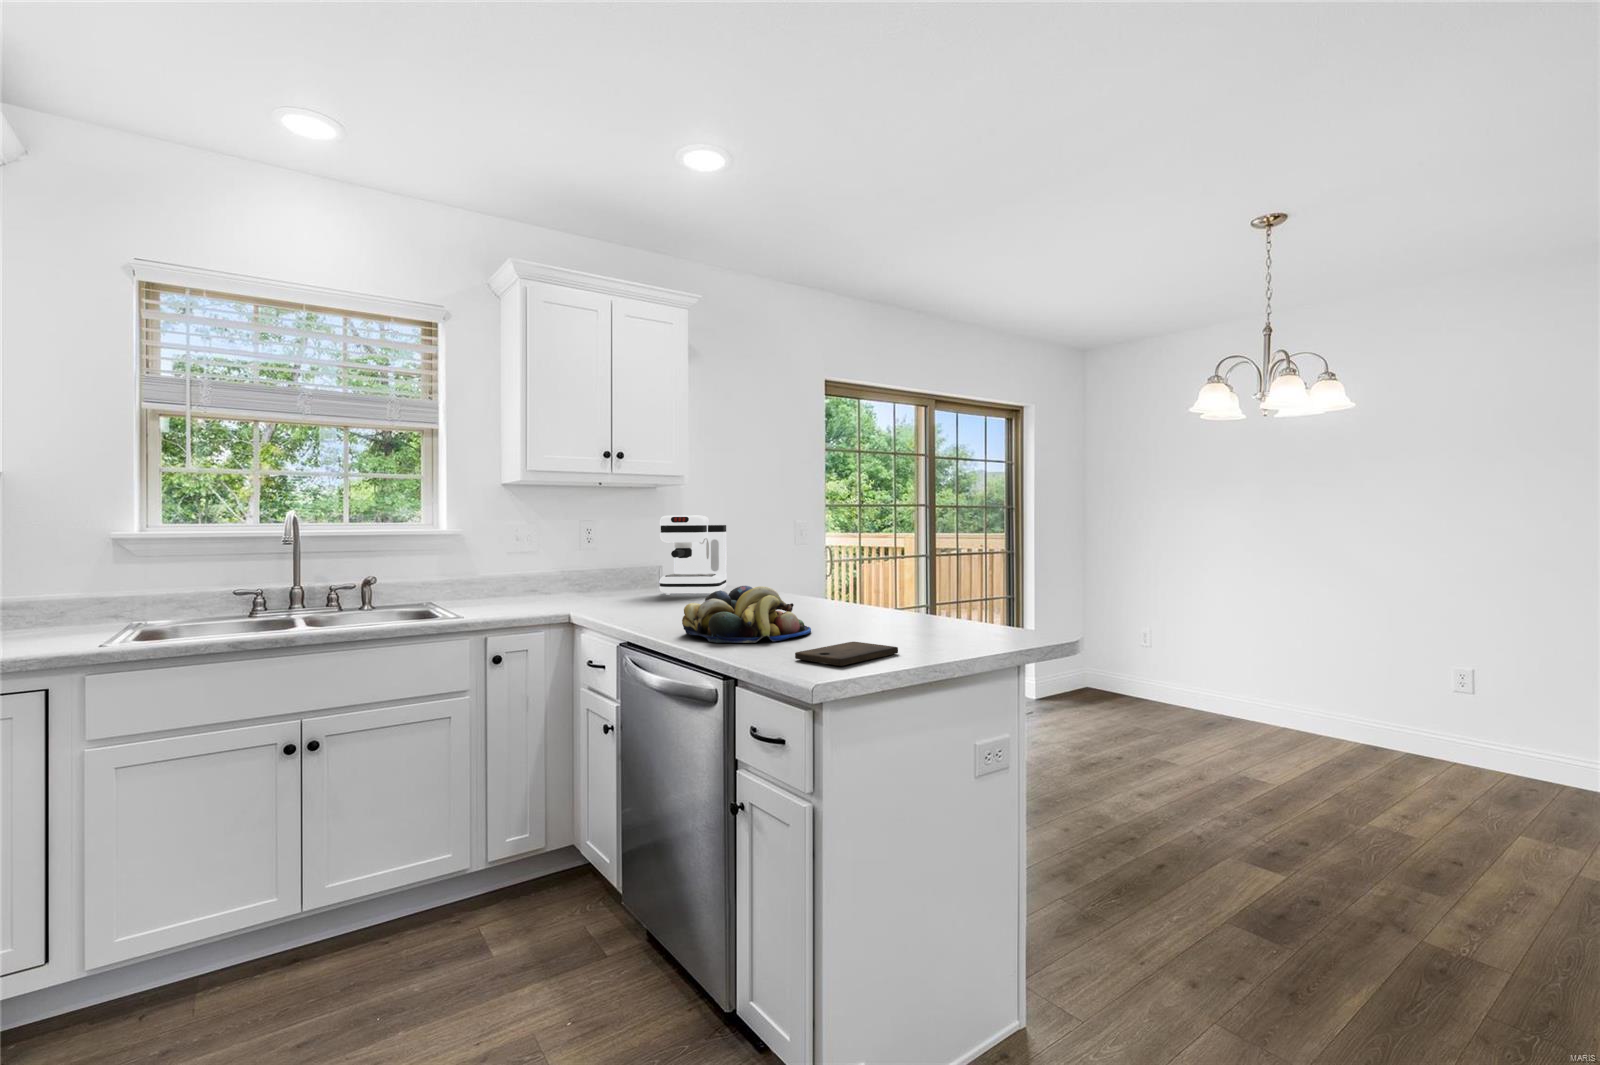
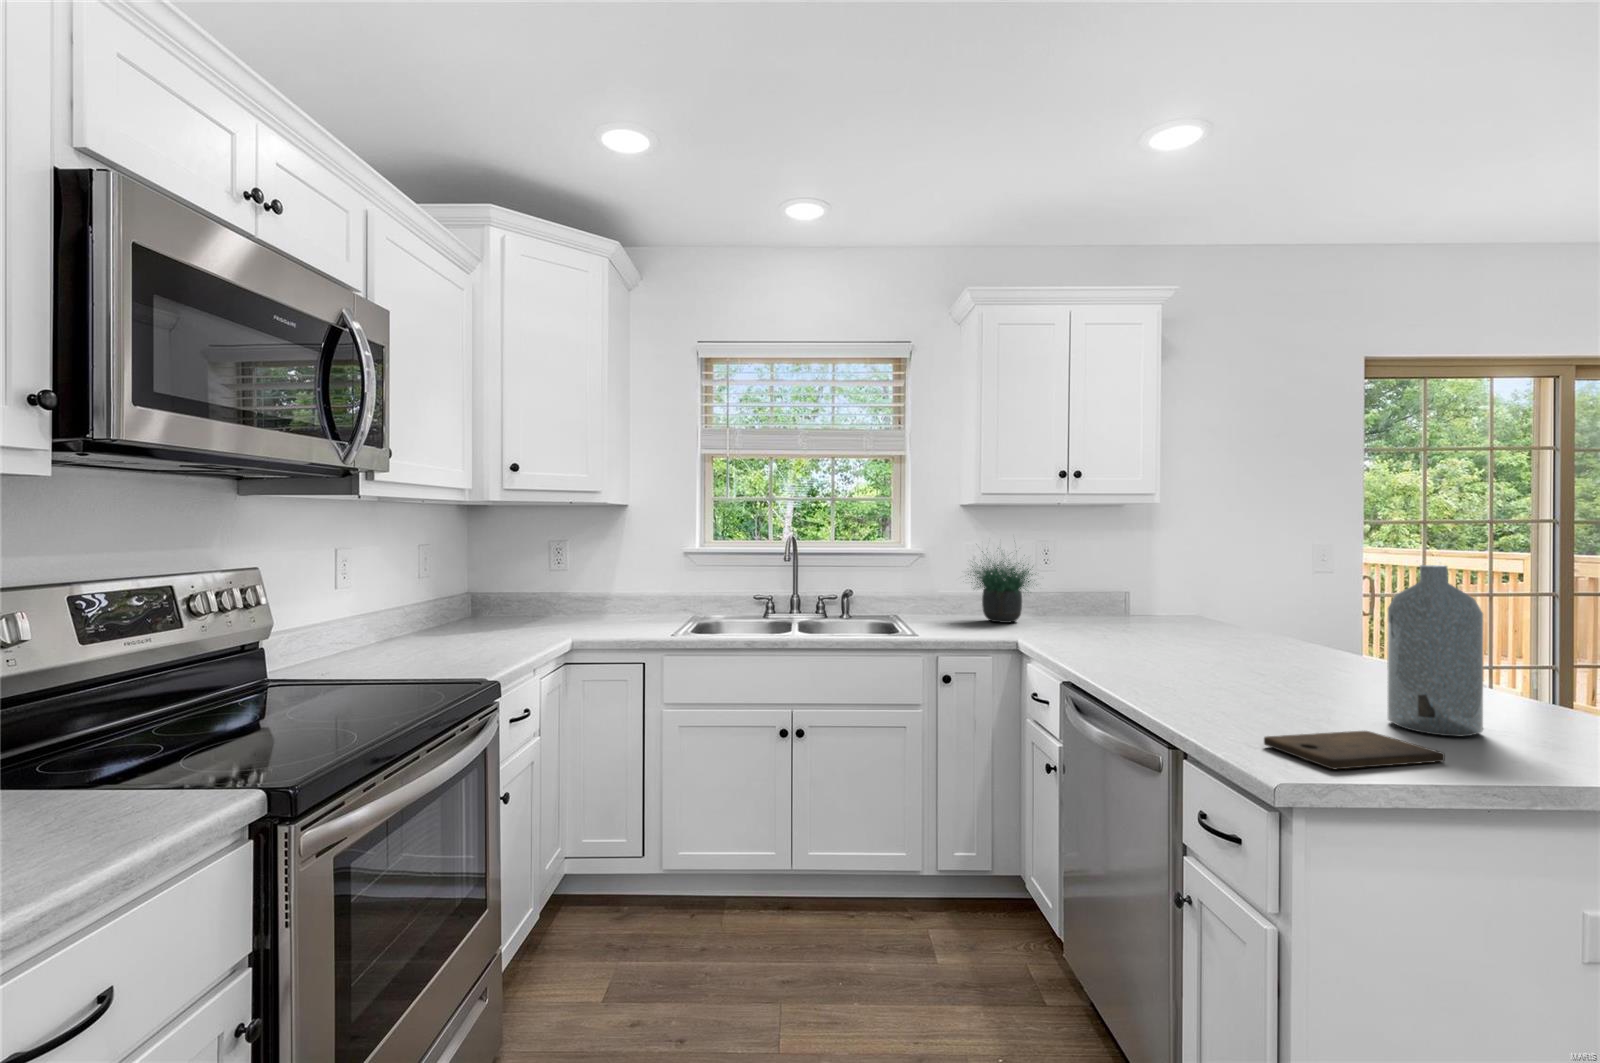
potted plant: none [496,511,590,601] -> present [968,551,1033,623]
coffee maker: present [659,515,727,595] -> none [1125,537,1212,629]
bottle: none [861,523,912,640] -> present [1387,565,1483,736]
fruit bowl: present [682,586,811,643] -> none [1127,632,1307,710]

